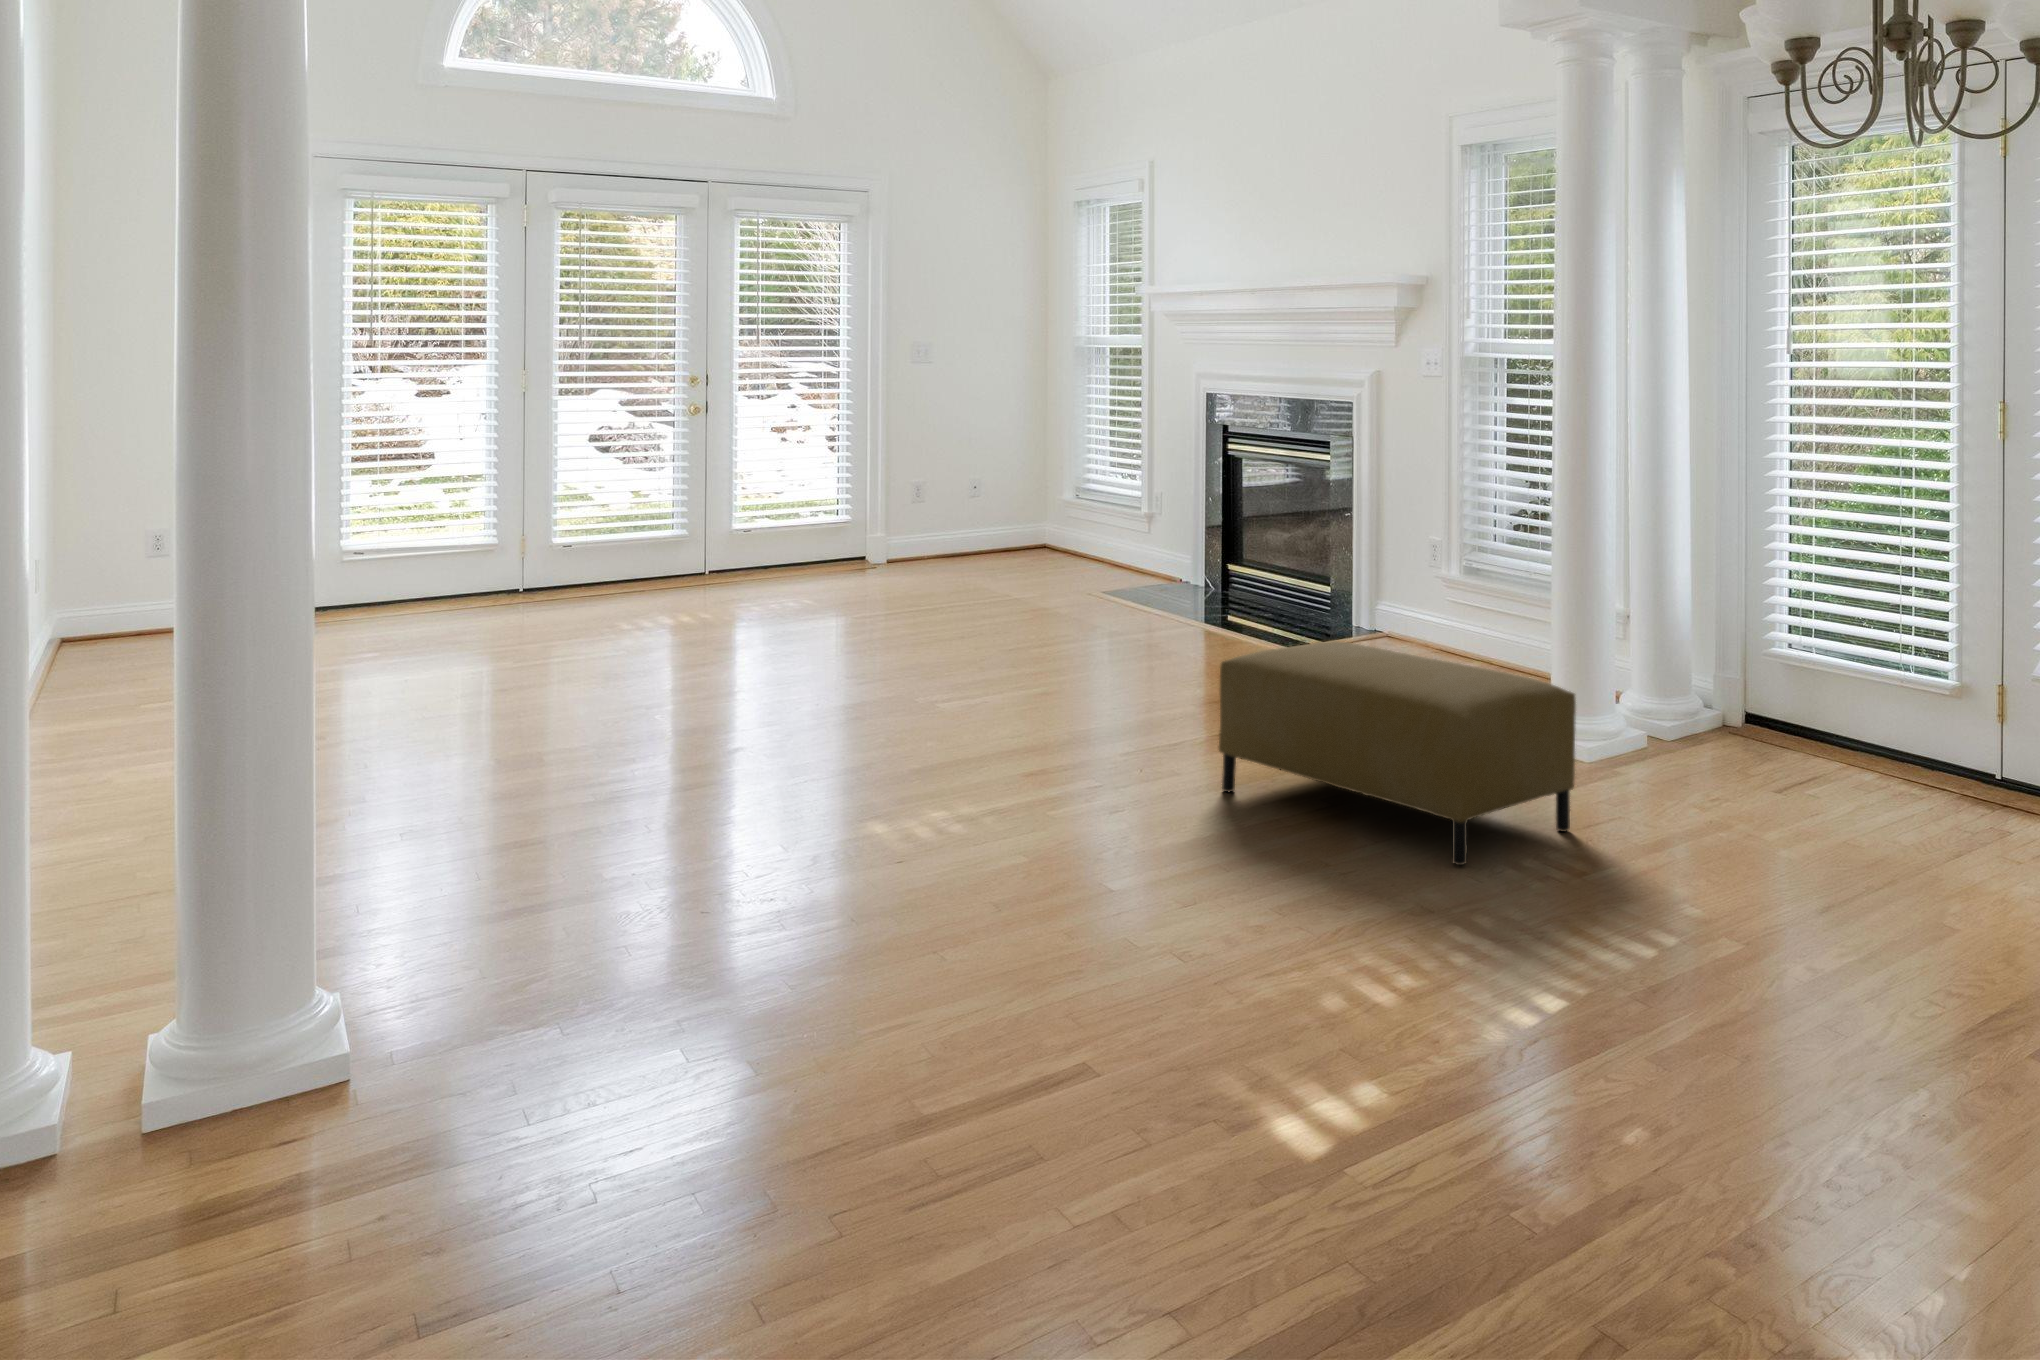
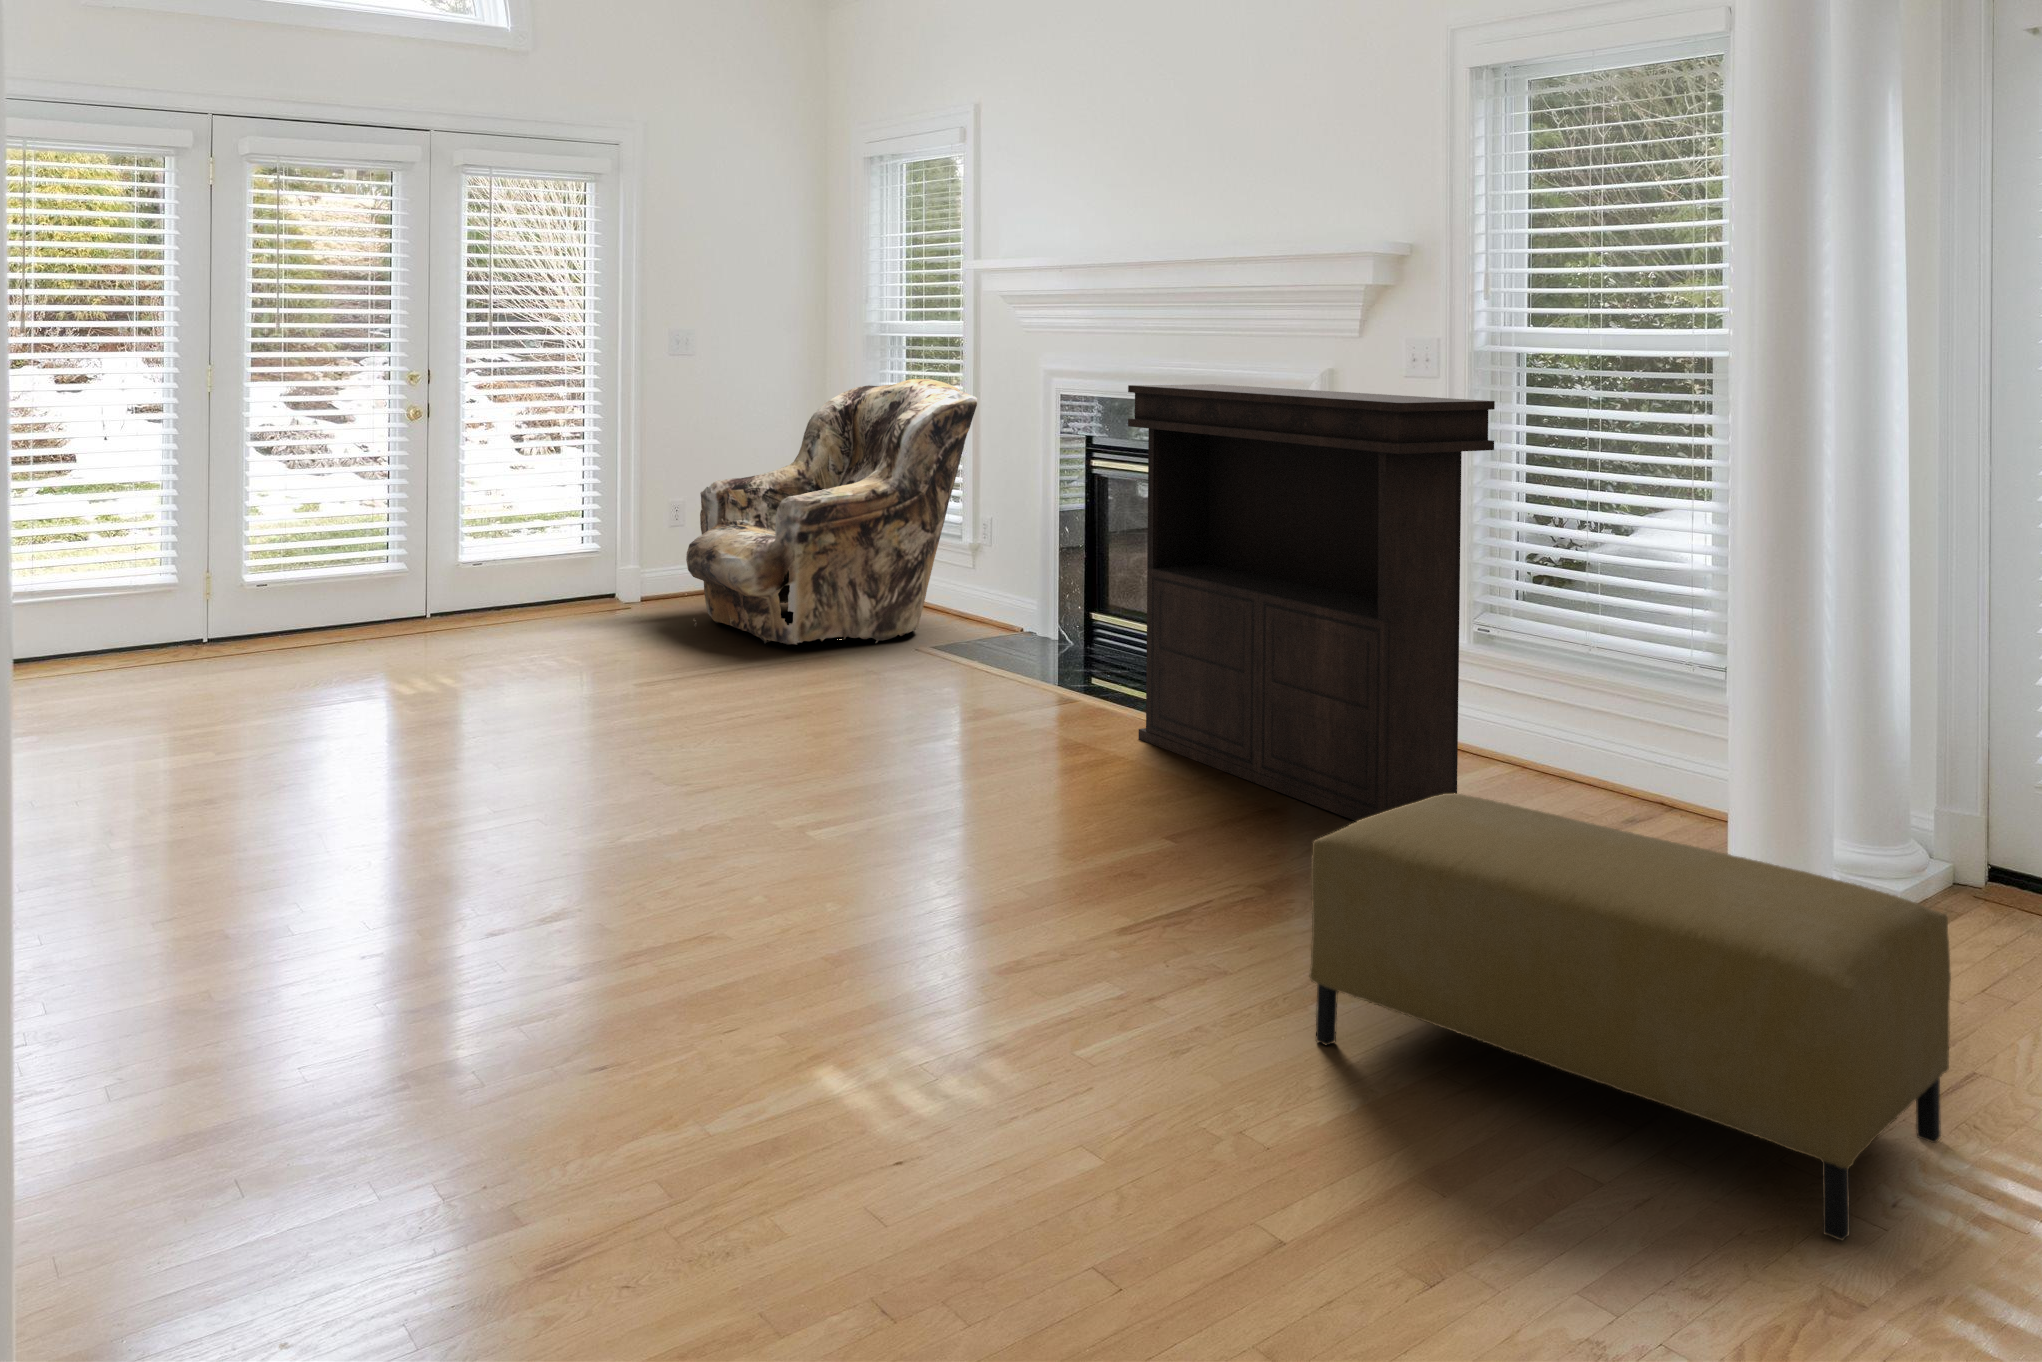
console table: none [1219,383,1444,697] -> present [1128,384,1495,821]
armchair: none [917,384,1148,589] -> present [686,379,977,645]

